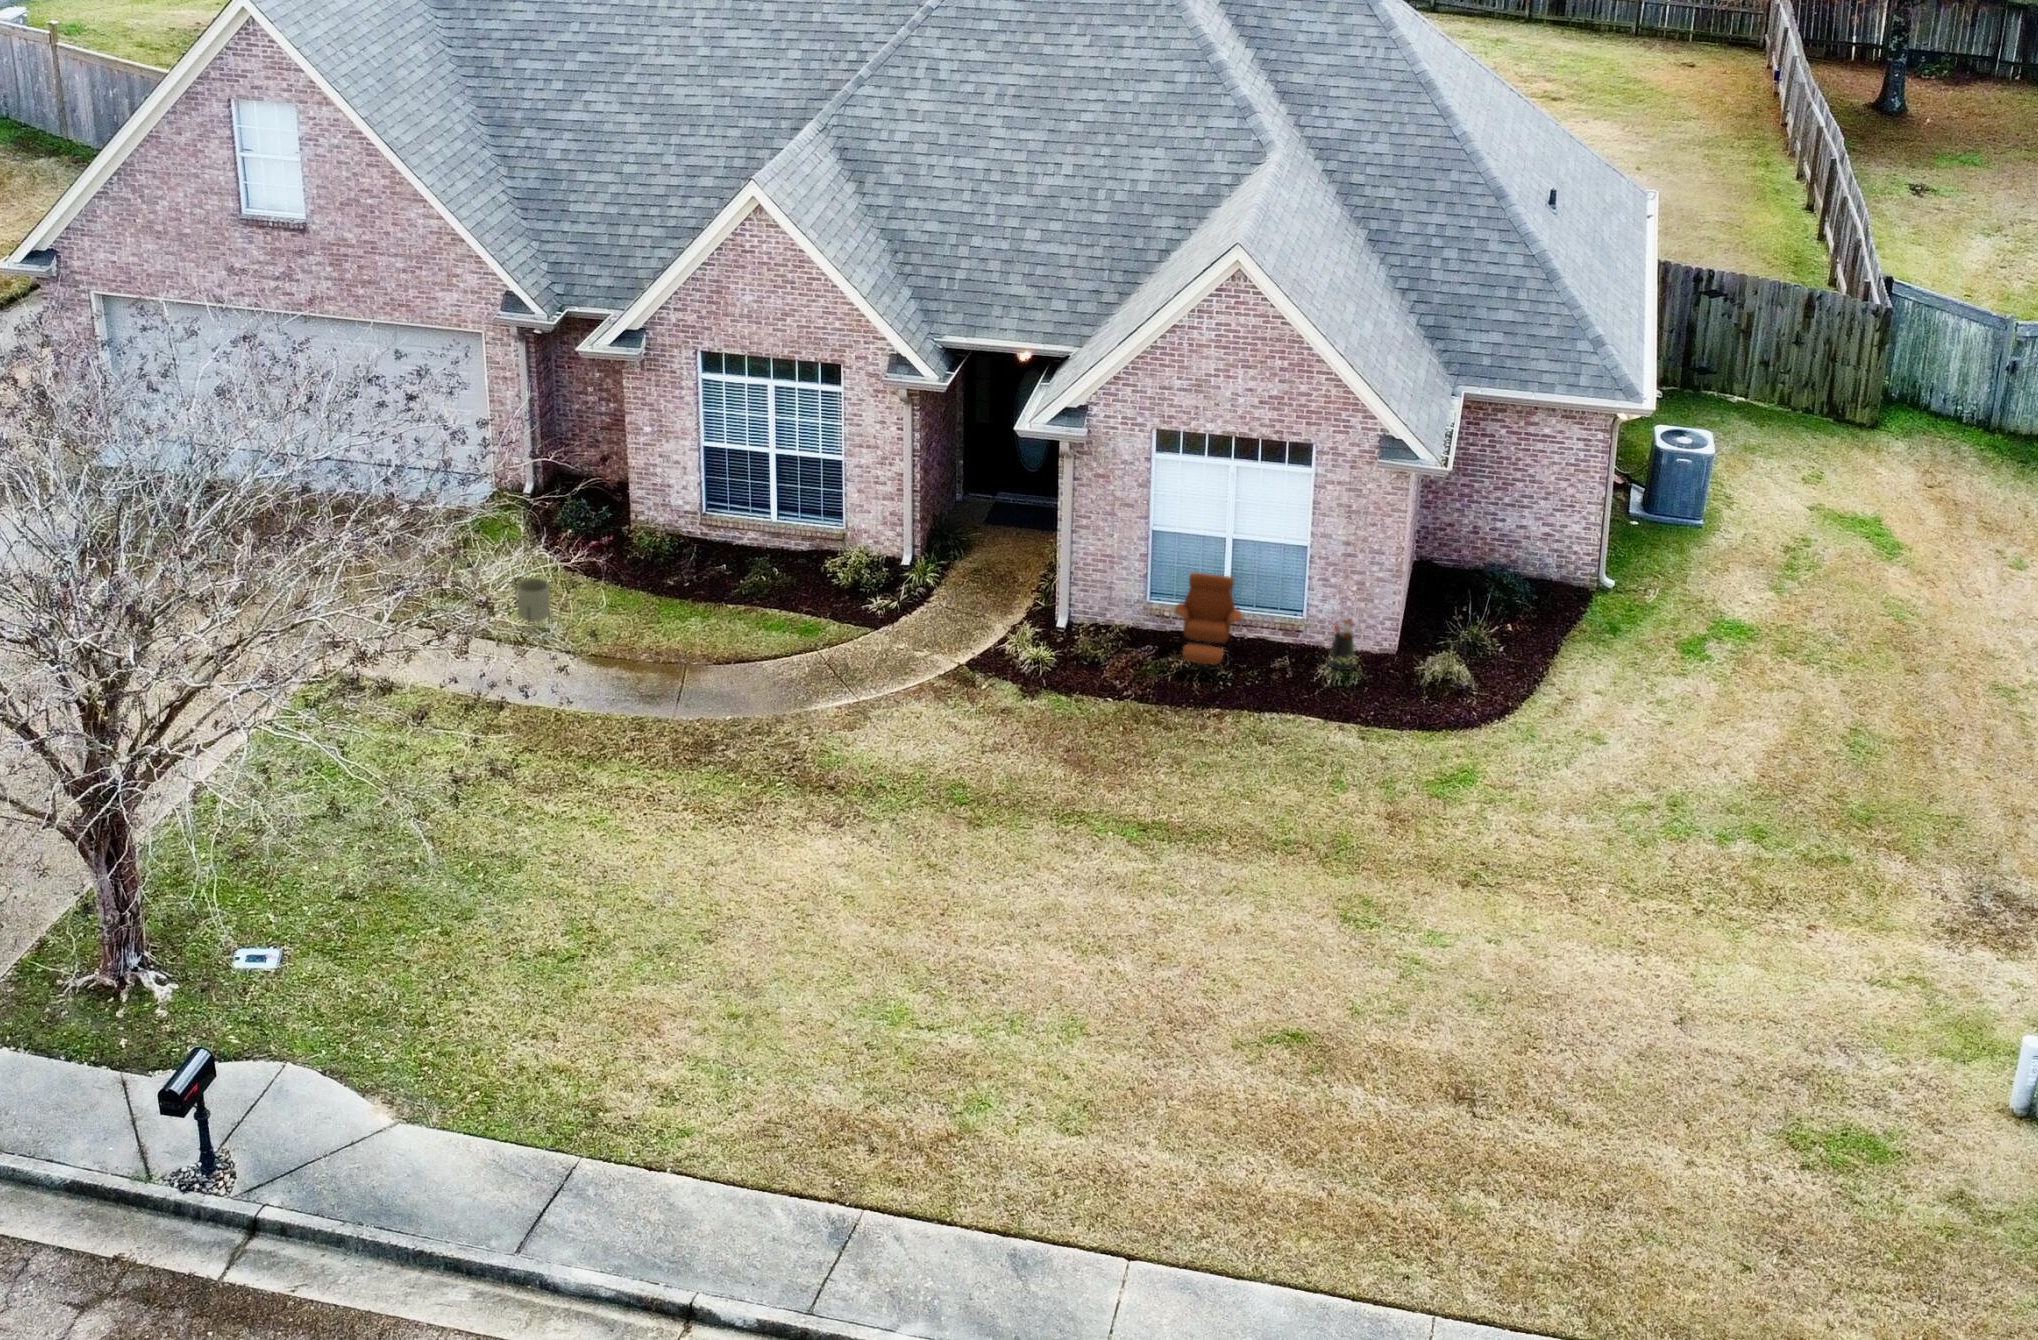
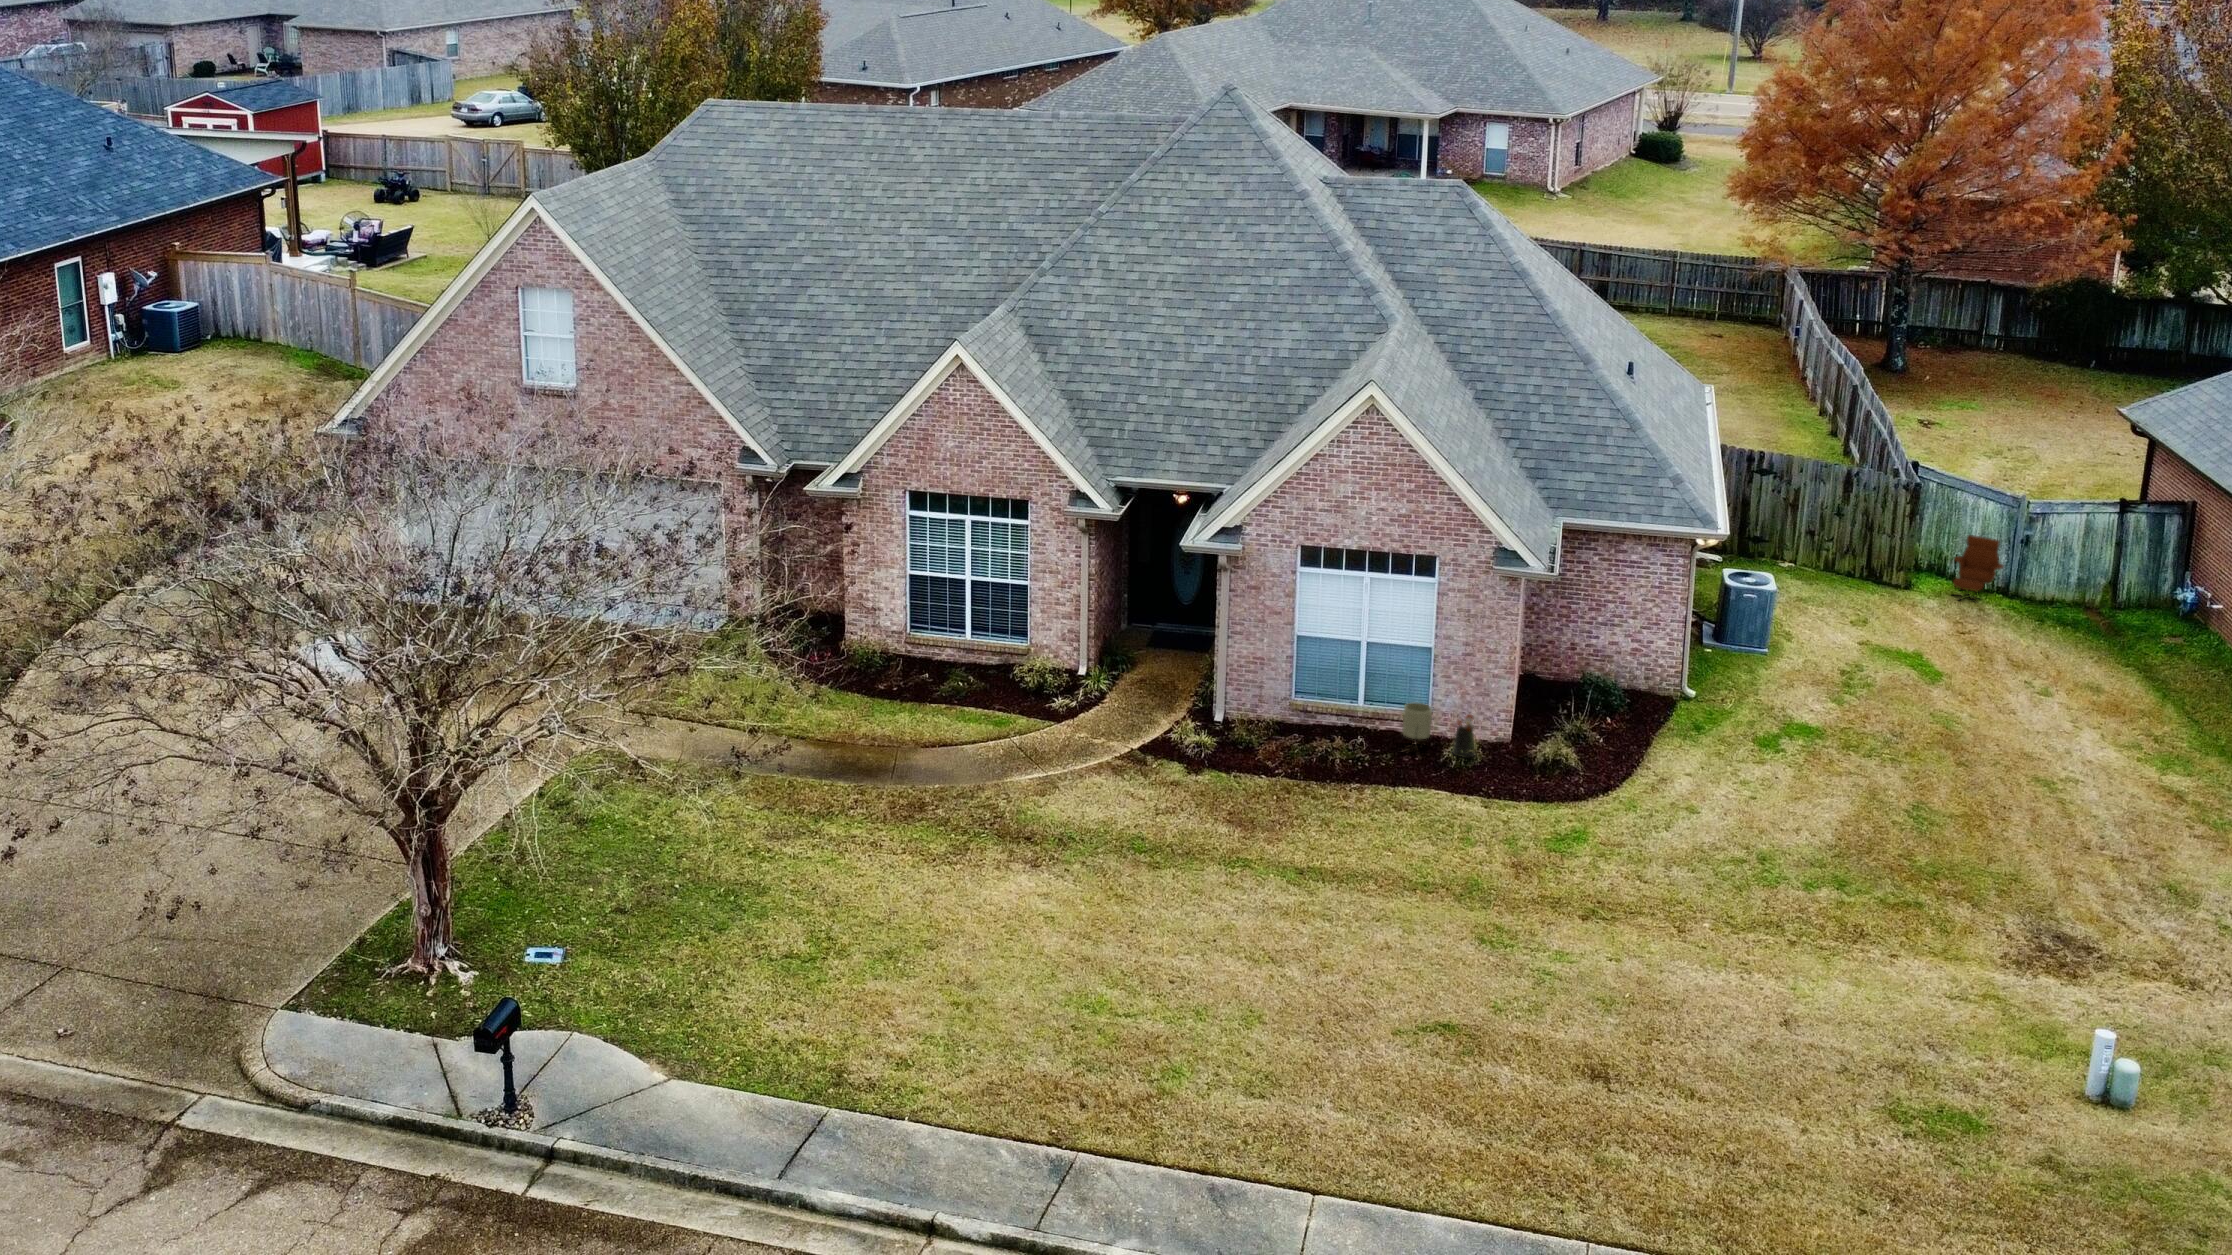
lounge chair: present [1175,573,1242,680] -> present [1953,535,2004,601]
planter: present [517,578,551,622] -> present [1402,703,1432,740]

